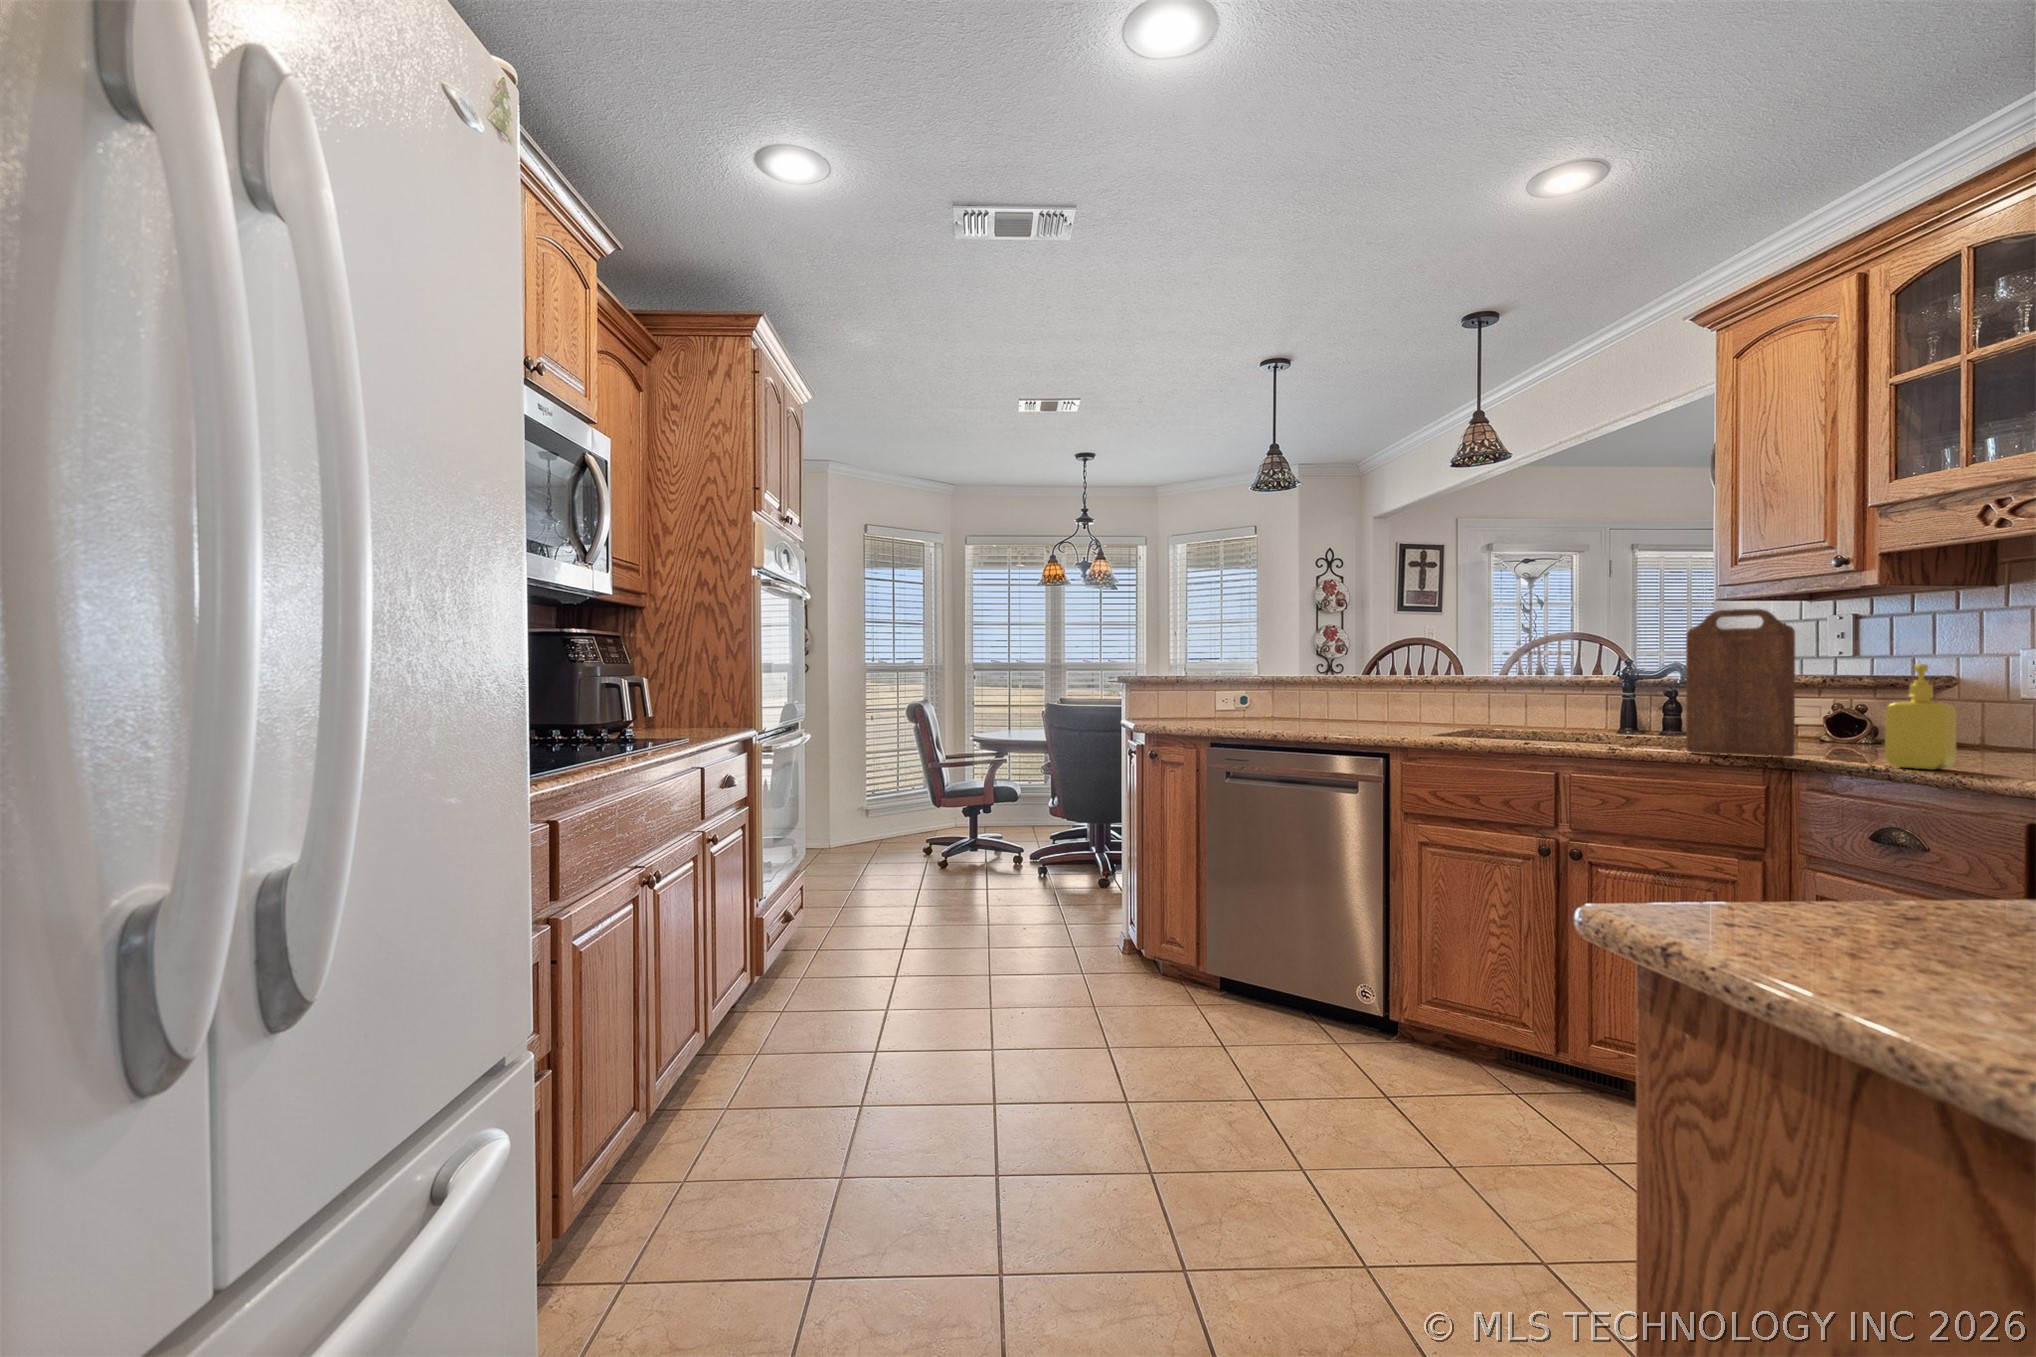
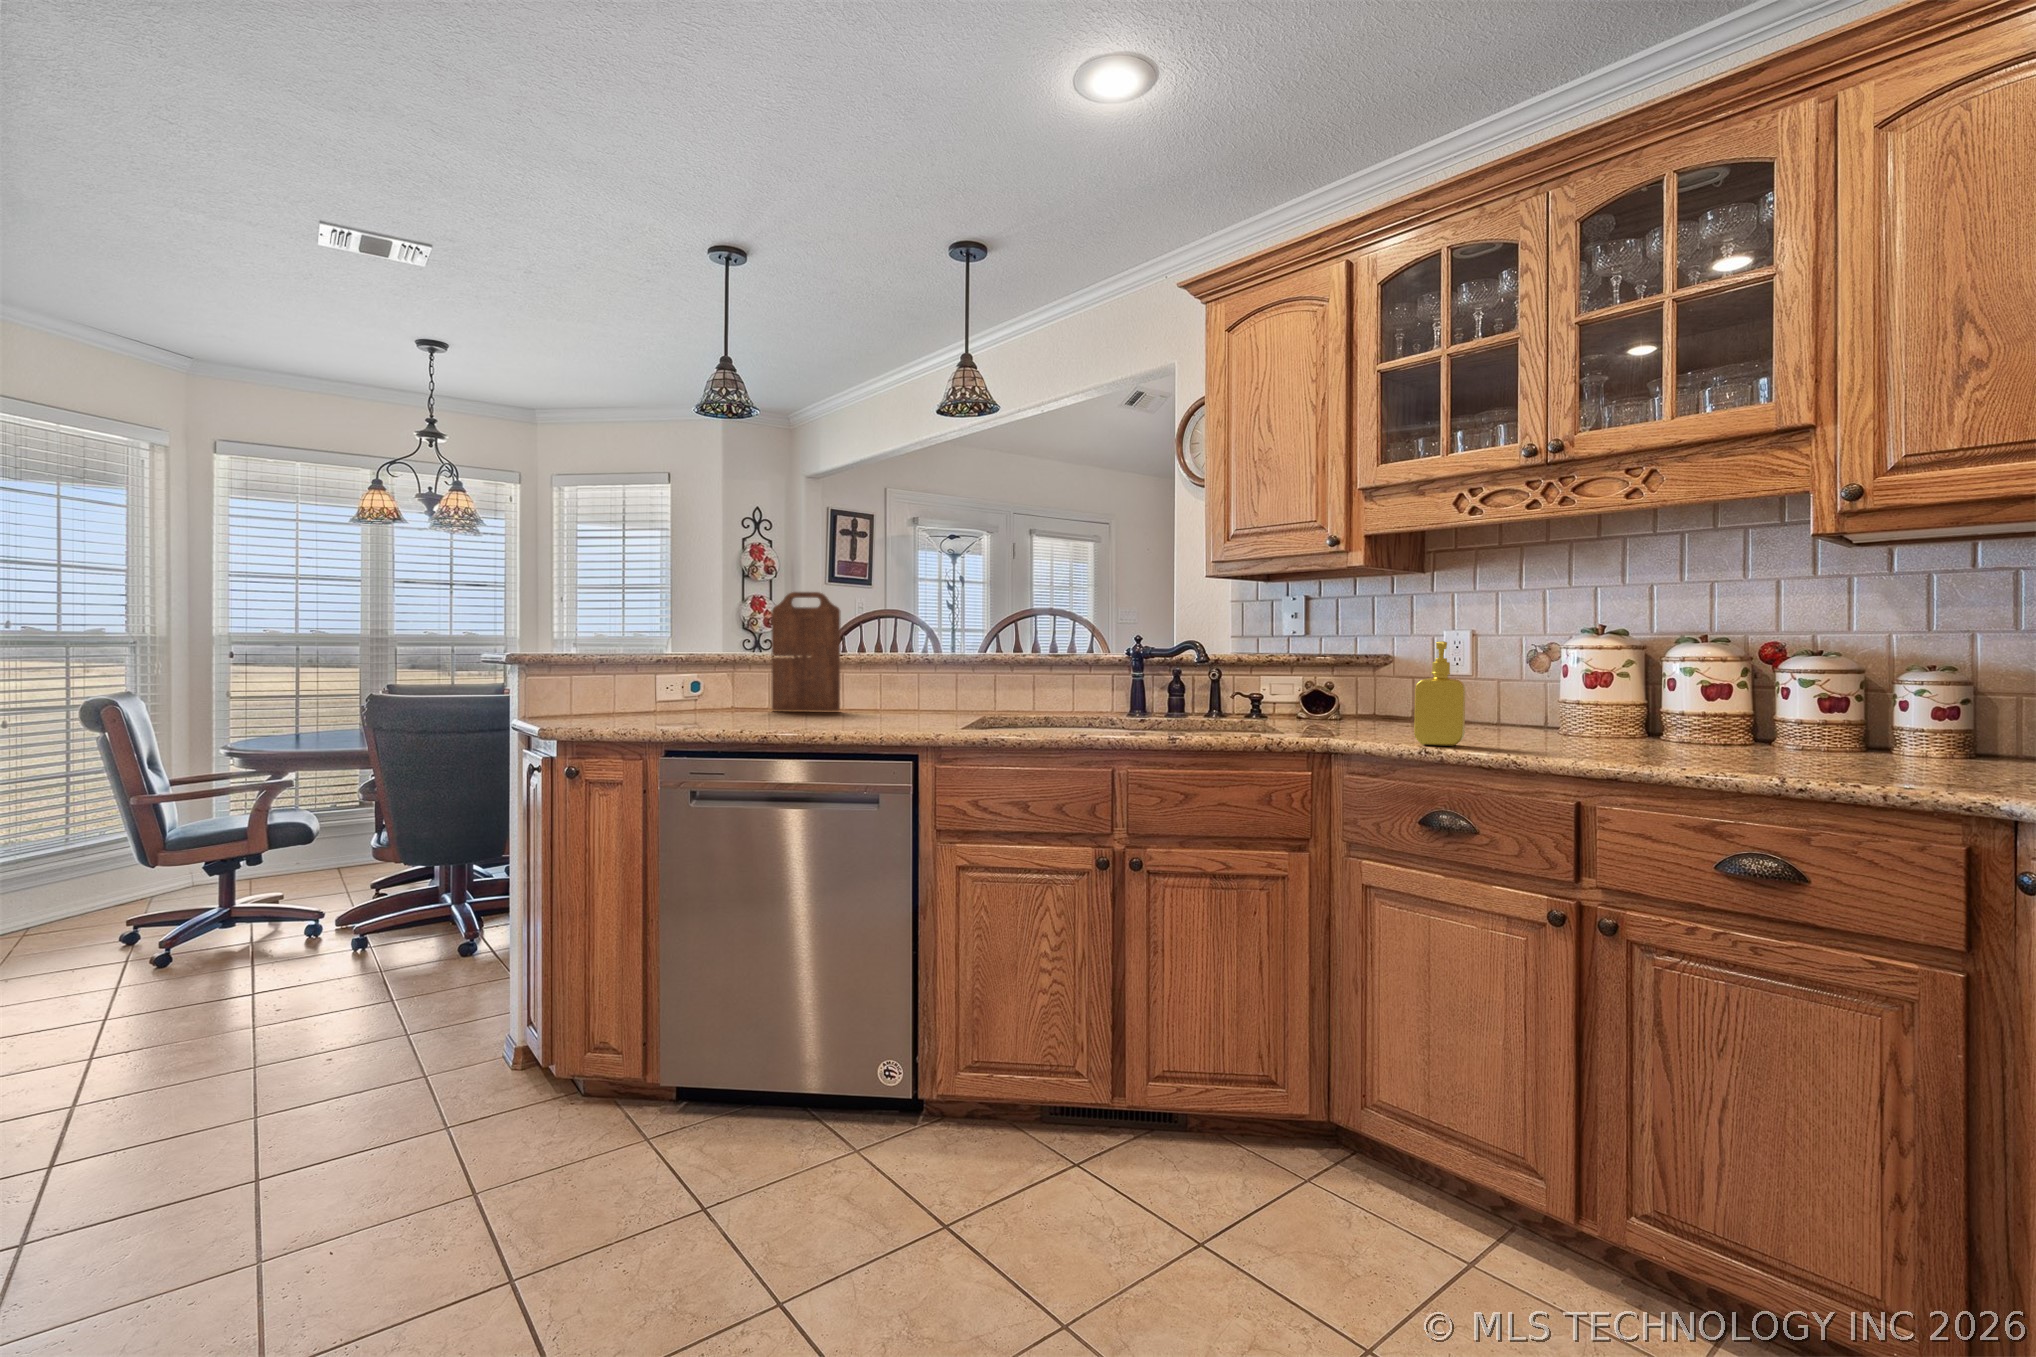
cutting board: present [1686,609,1795,757] -> present [771,592,841,711]

